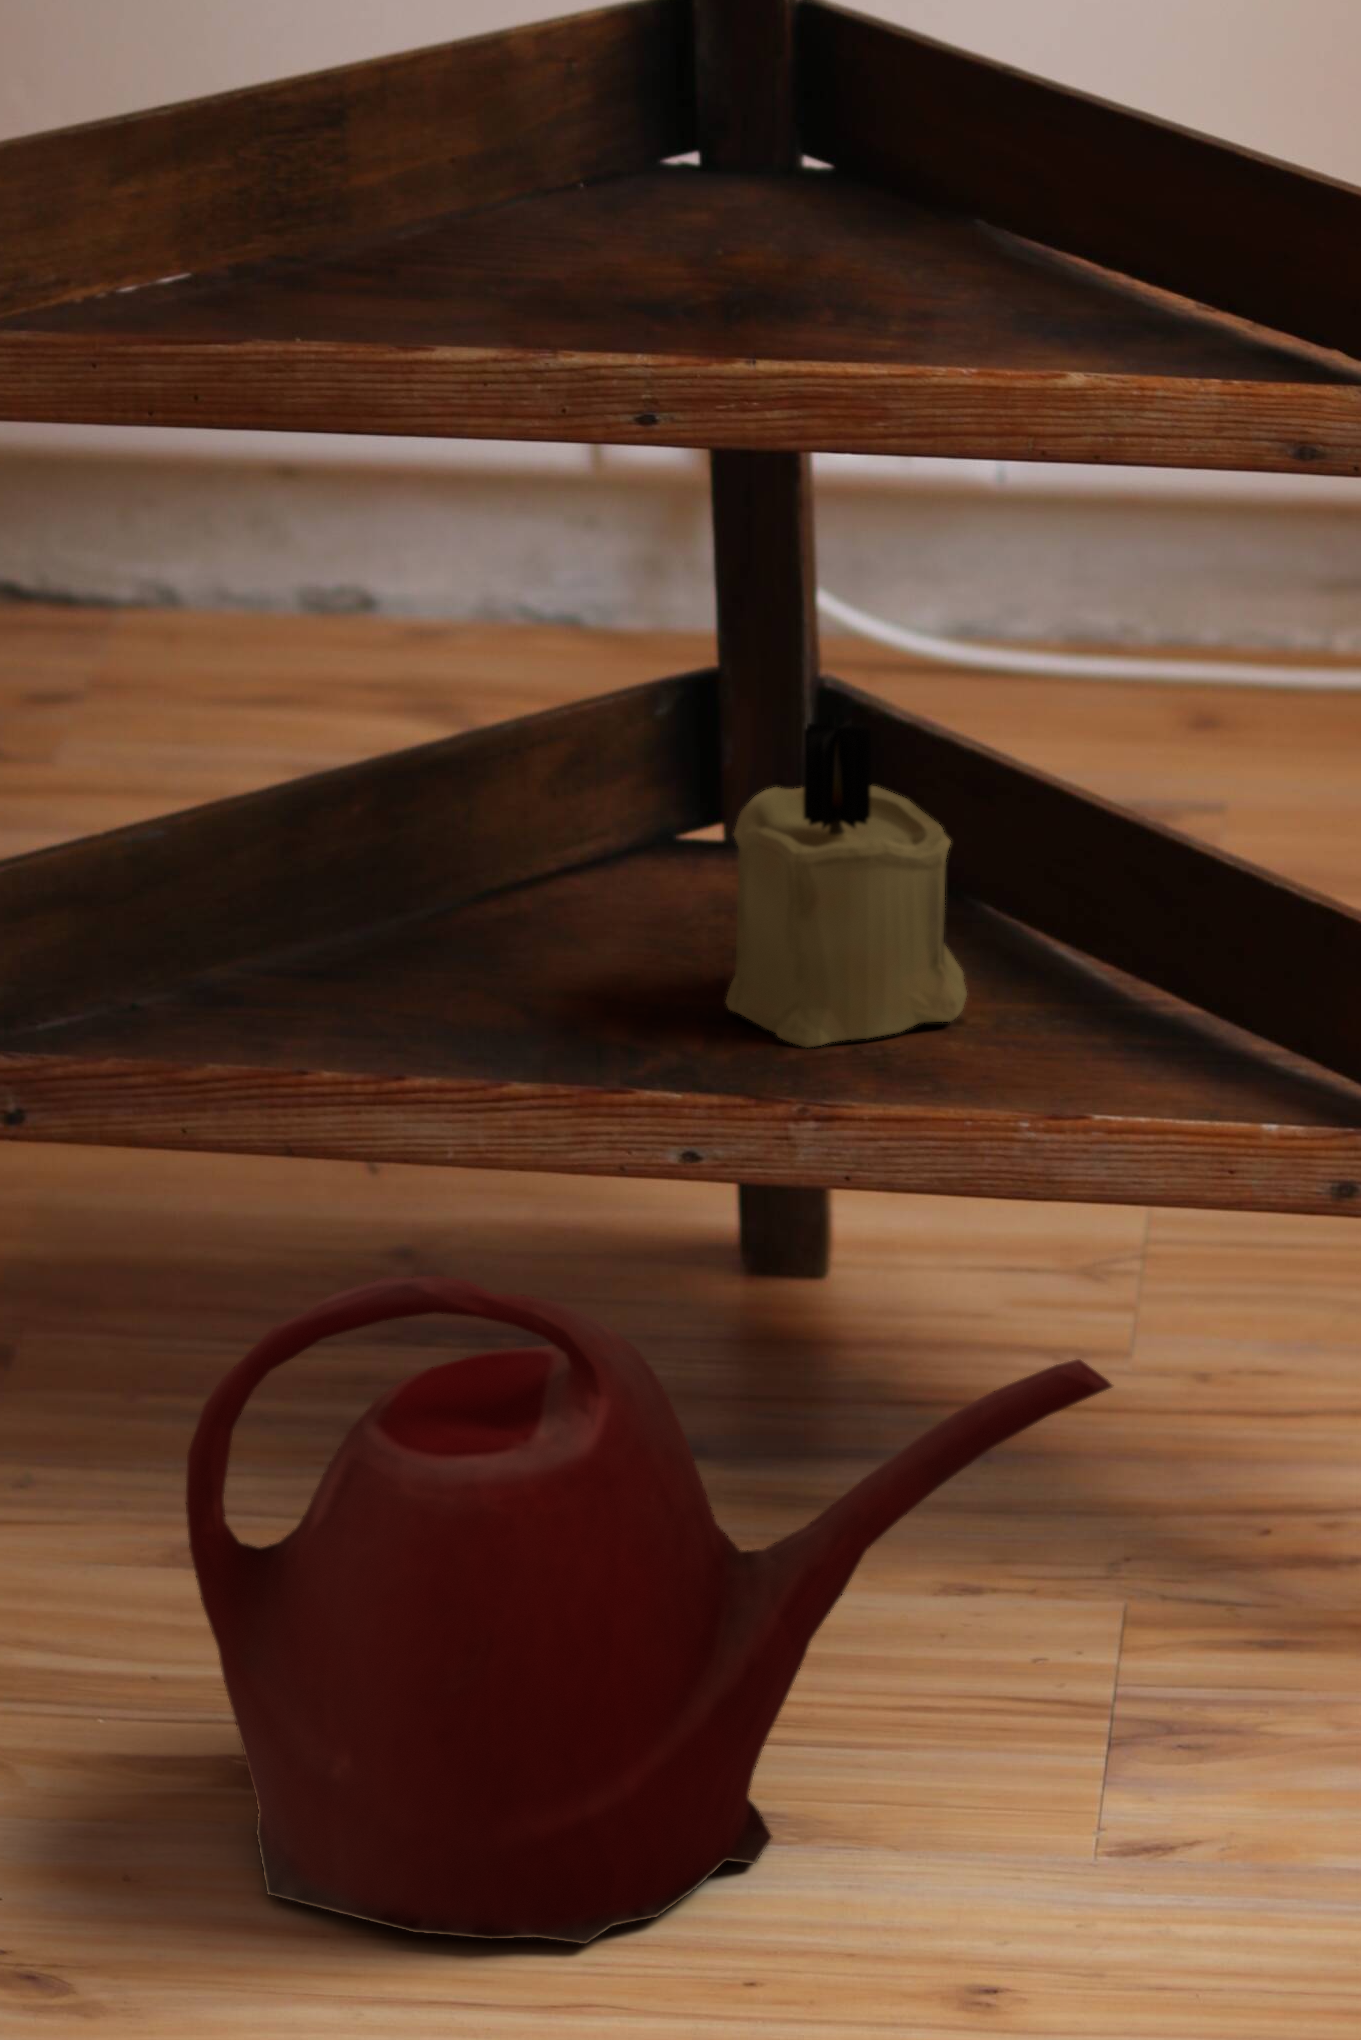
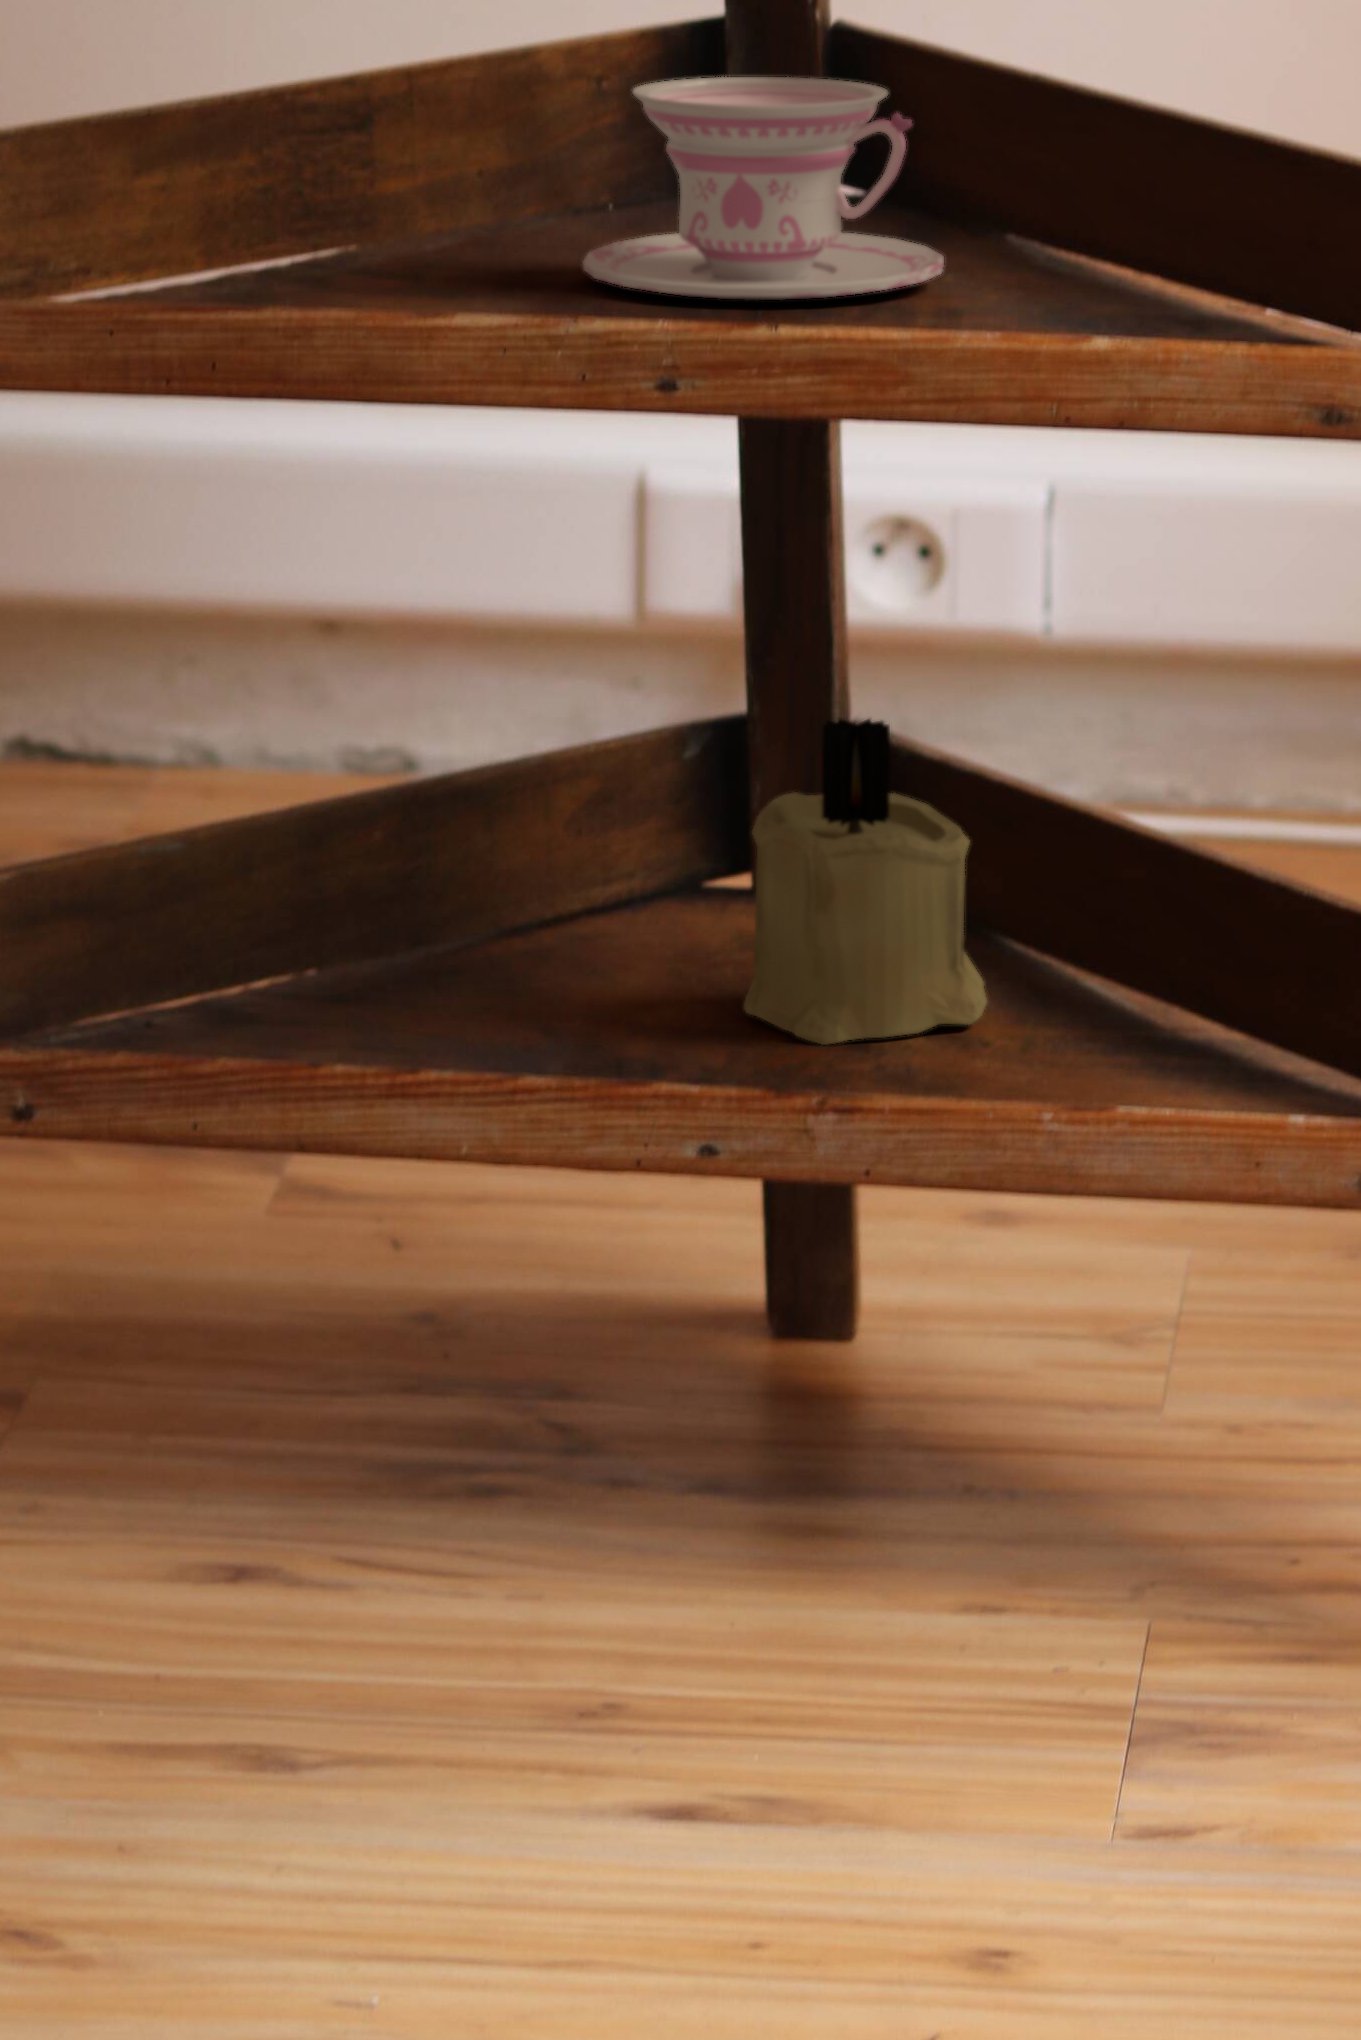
teacup: none [561,79,925,325] -> present [583,77,944,300]
watering can: present [186,1276,1112,1944] -> none [189,1219,1127,1910]

